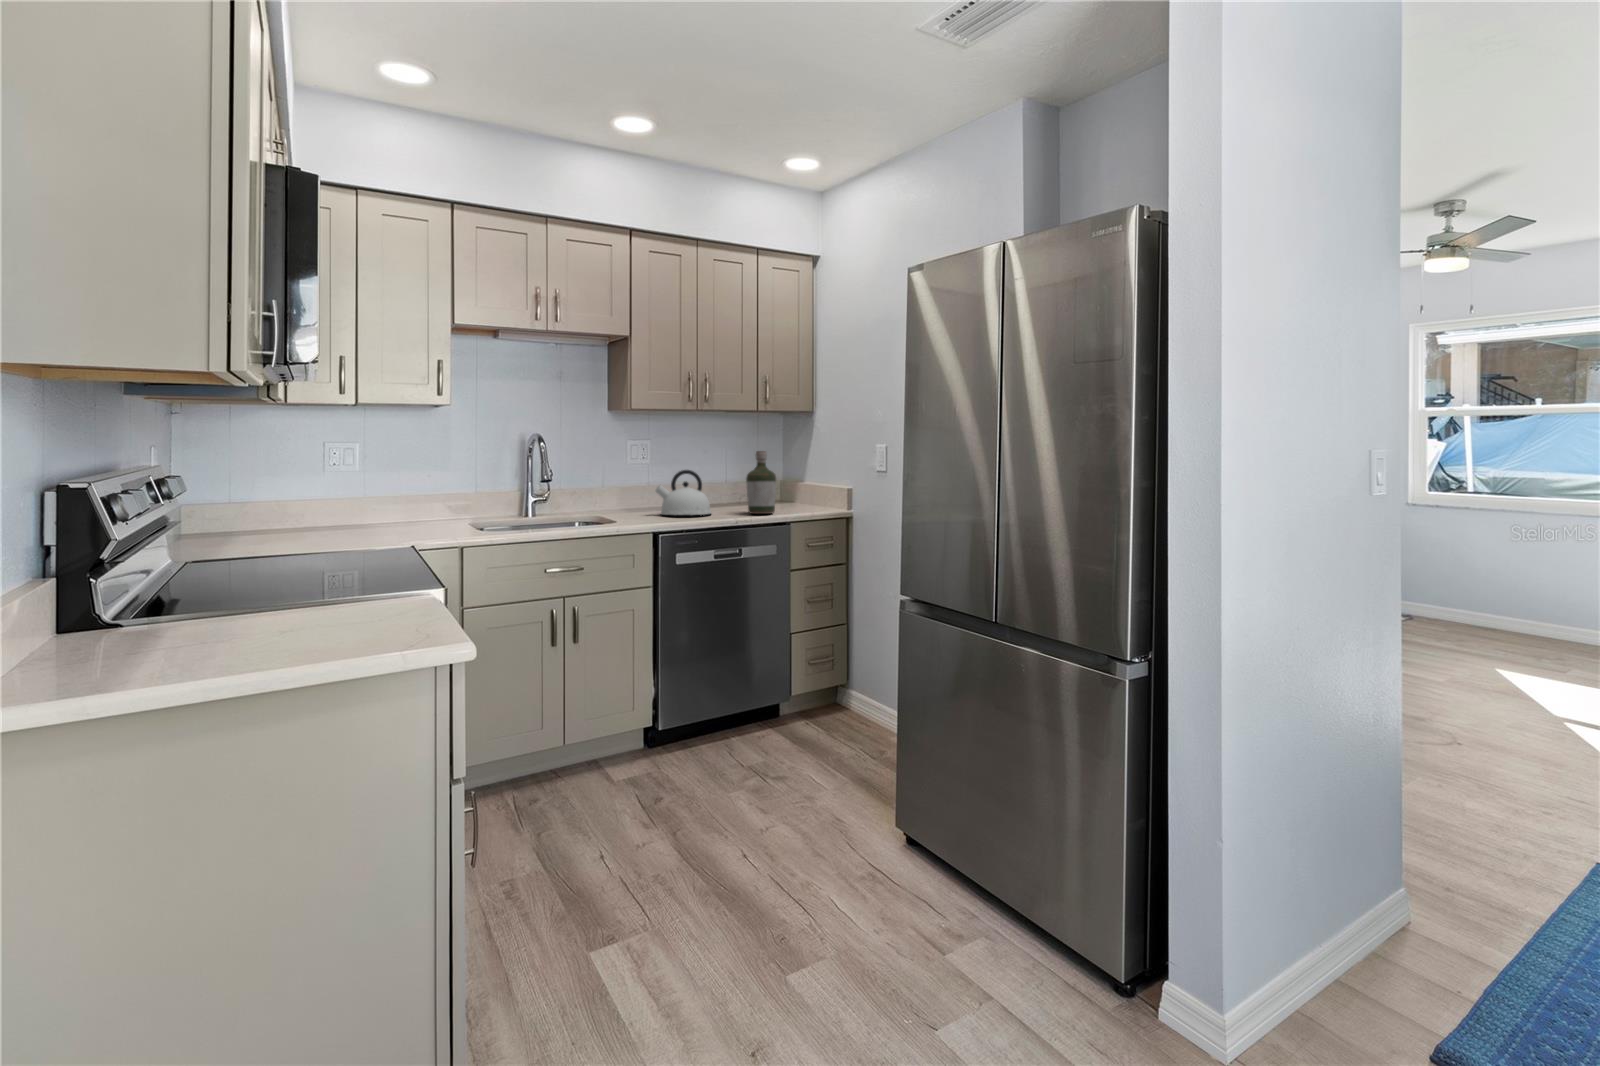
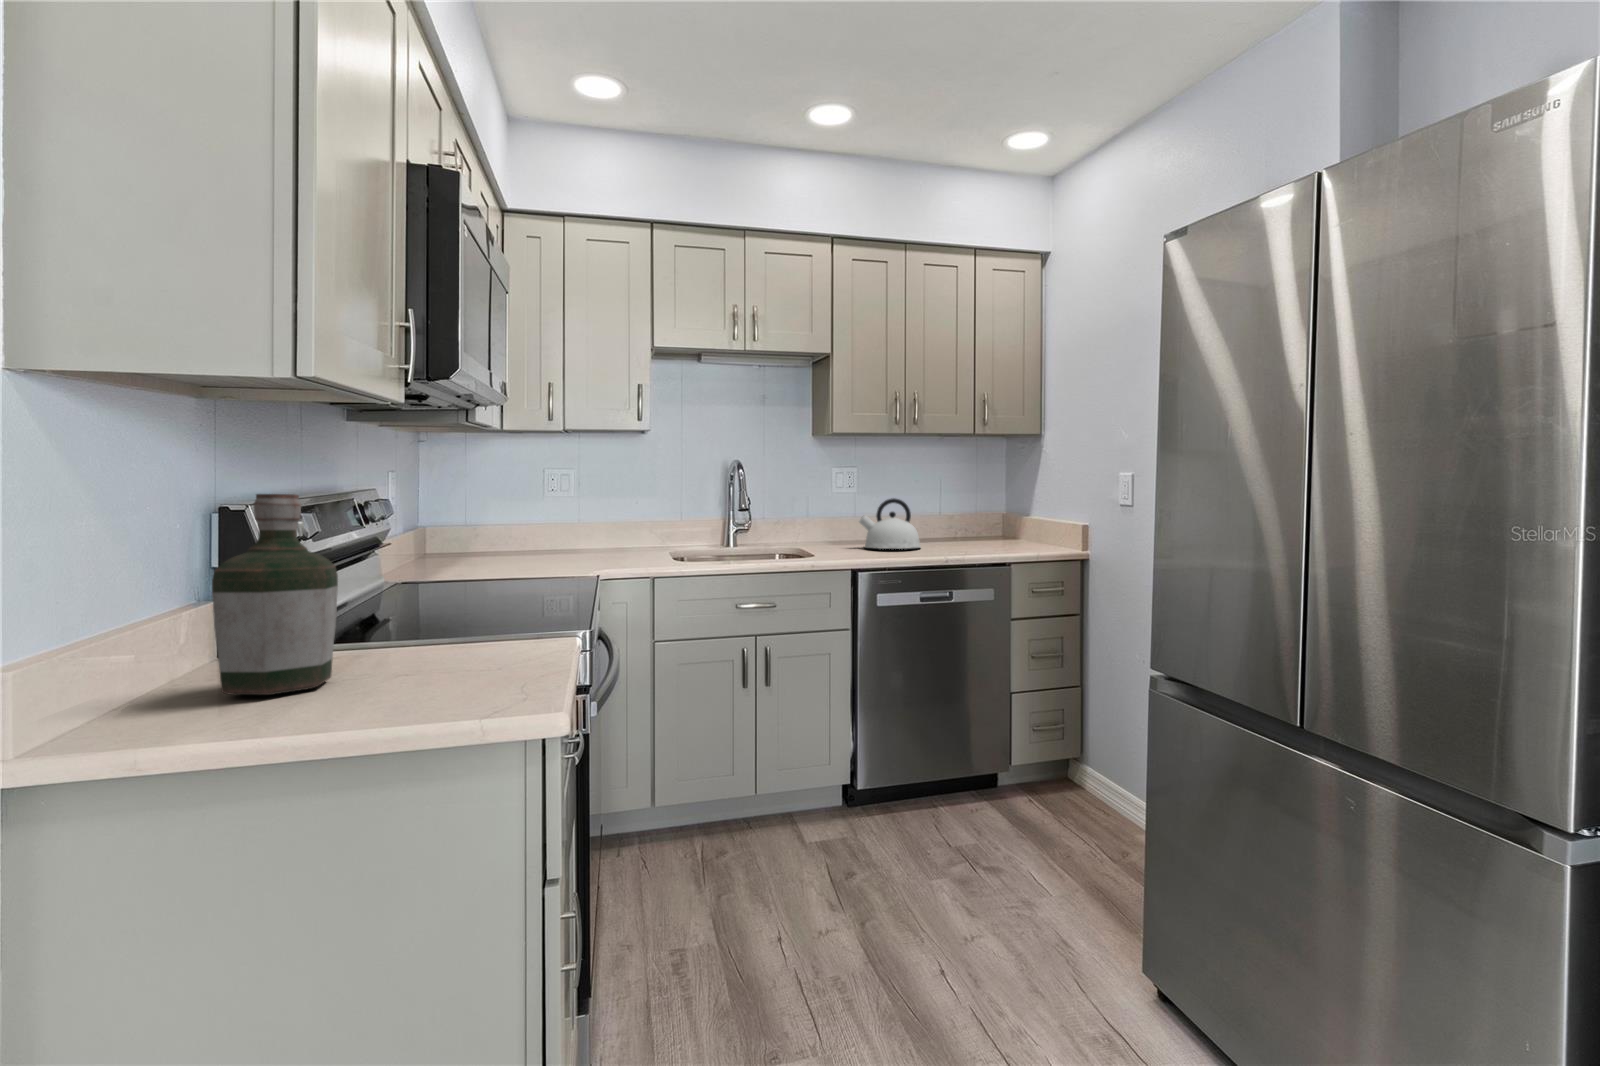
bottle: present [746,451,776,514] -> present [212,494,338,695]

